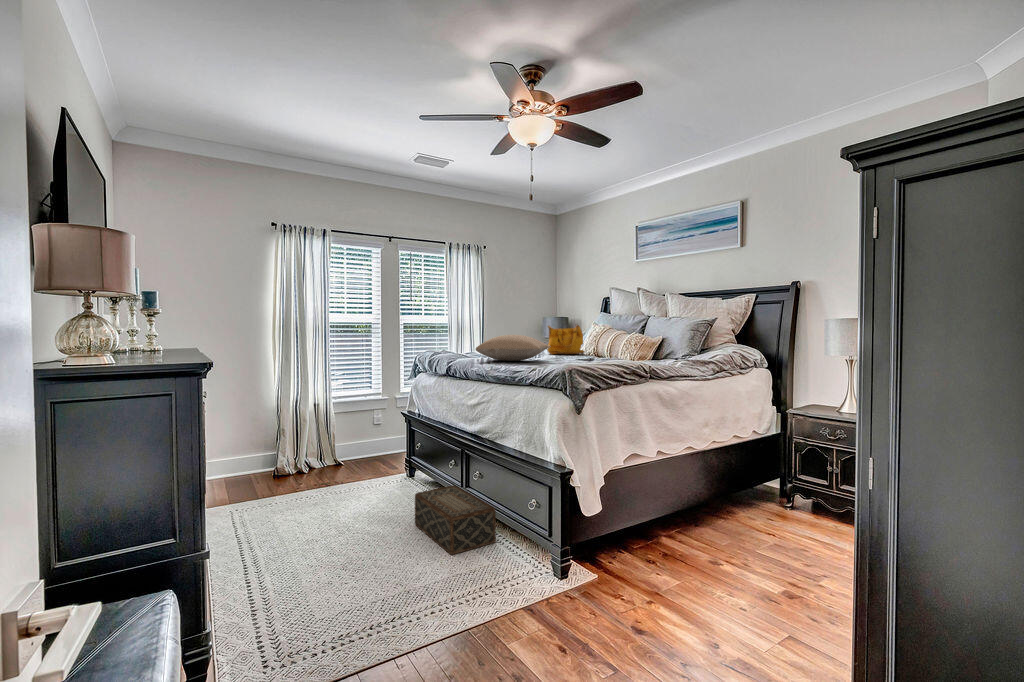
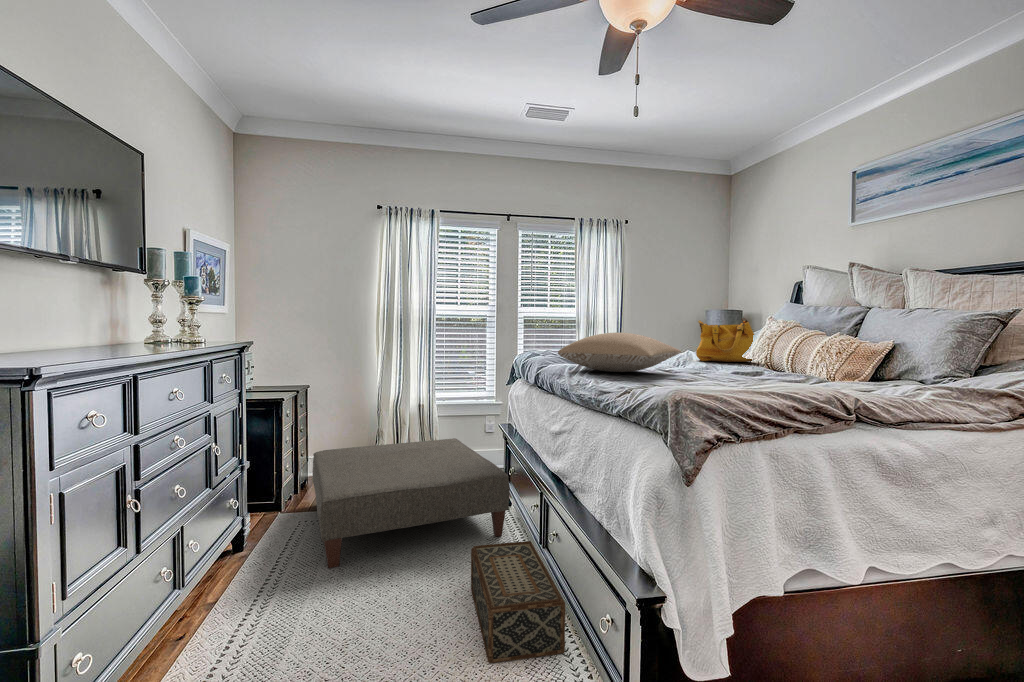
ottoman: none [231,429,424,533] -> present [312,438,510,568]

